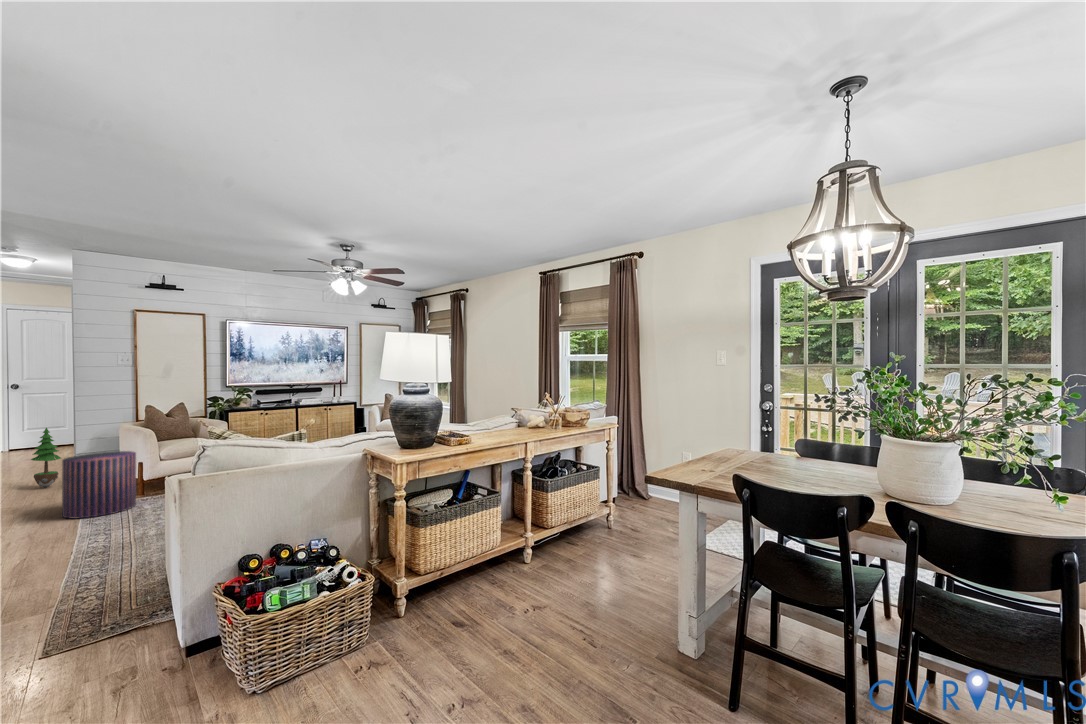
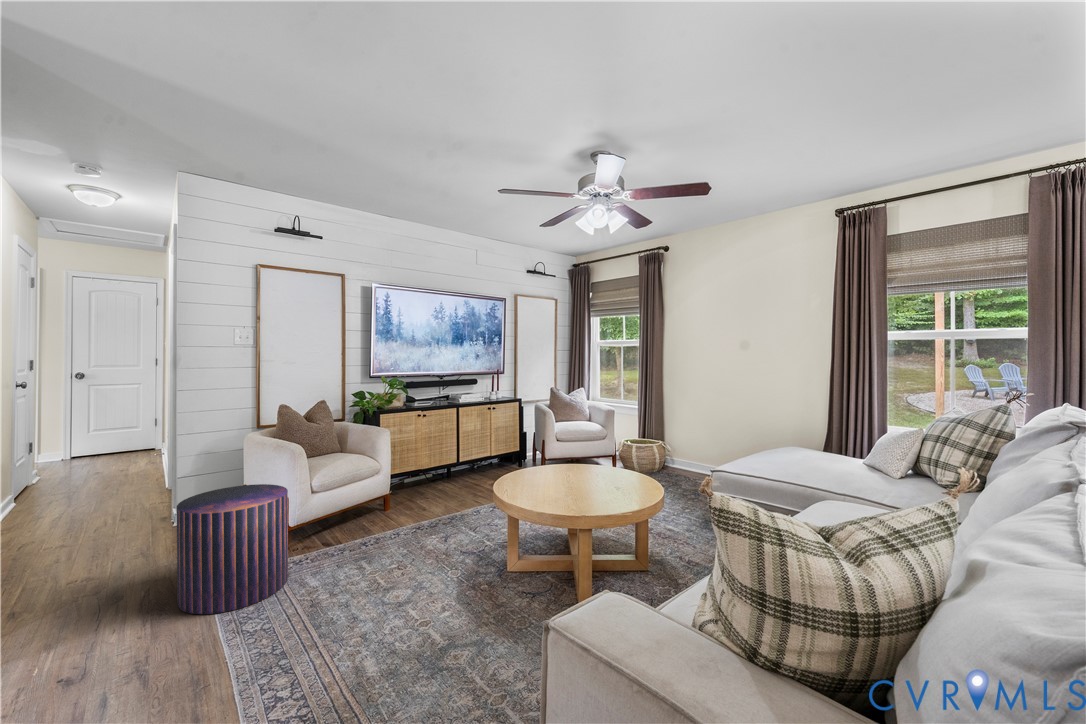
potted tree: present [31,428,61,488] -> none [122,435,165,524]

